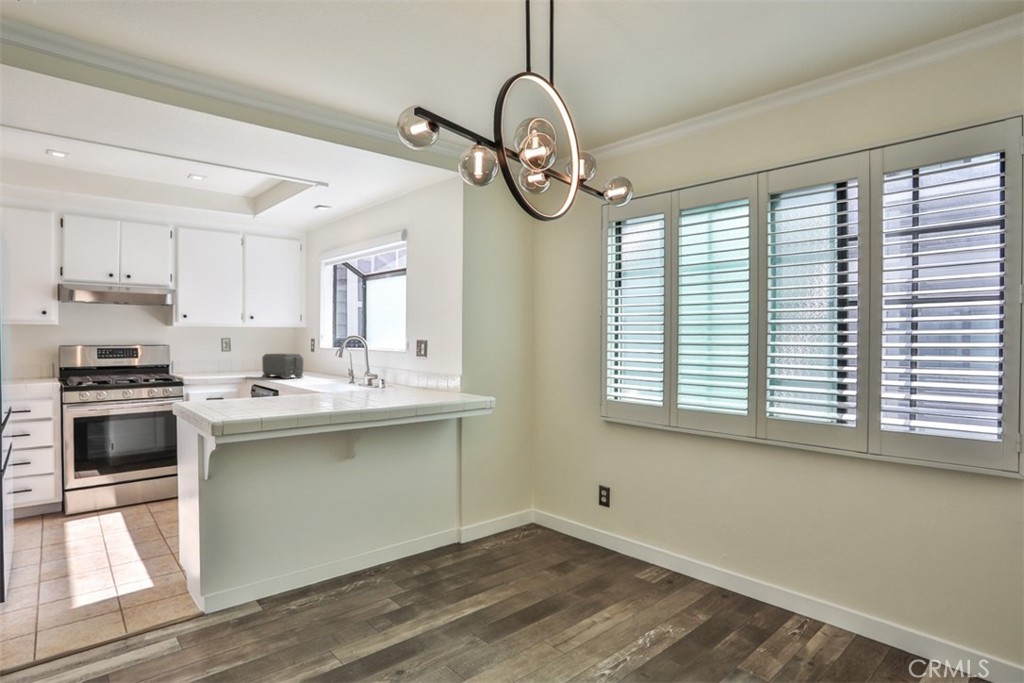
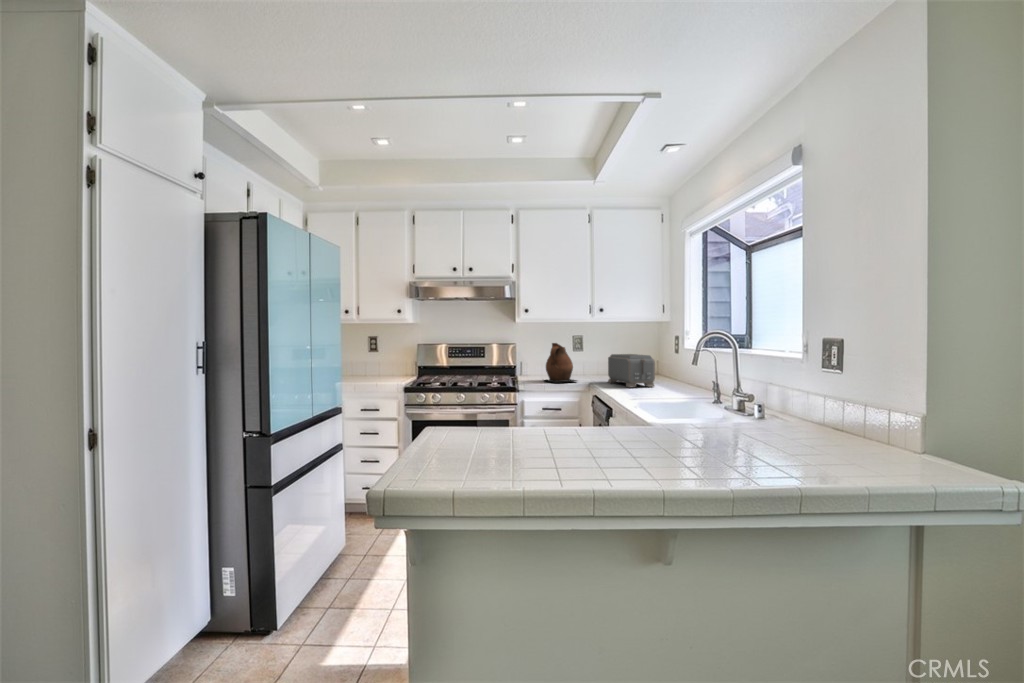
ceramic pitcher: none [202,345,237,378] -> present [545,343,577,382]

